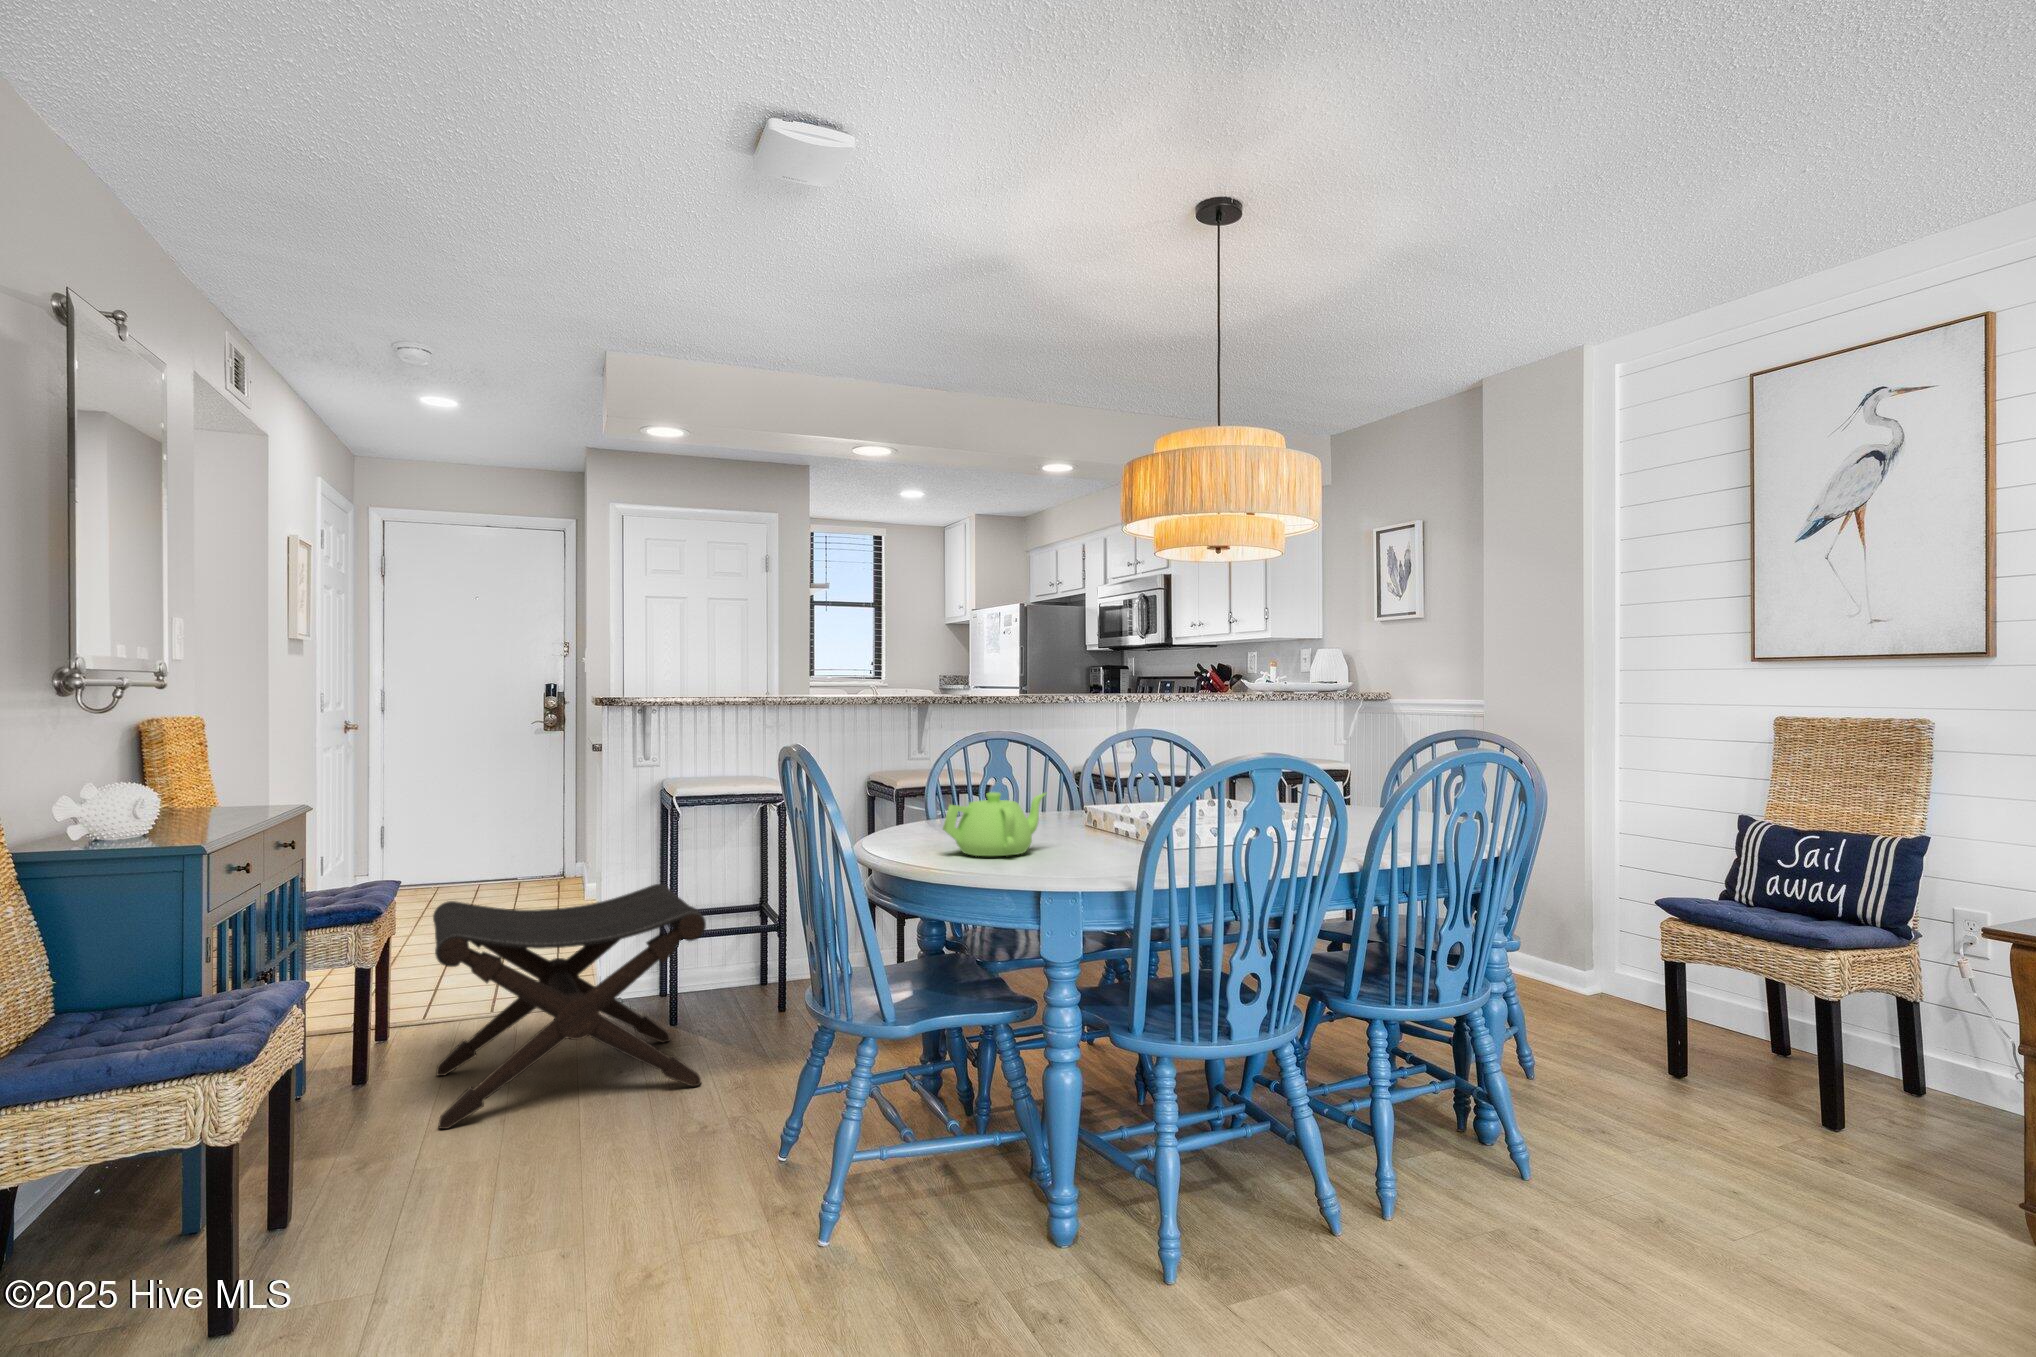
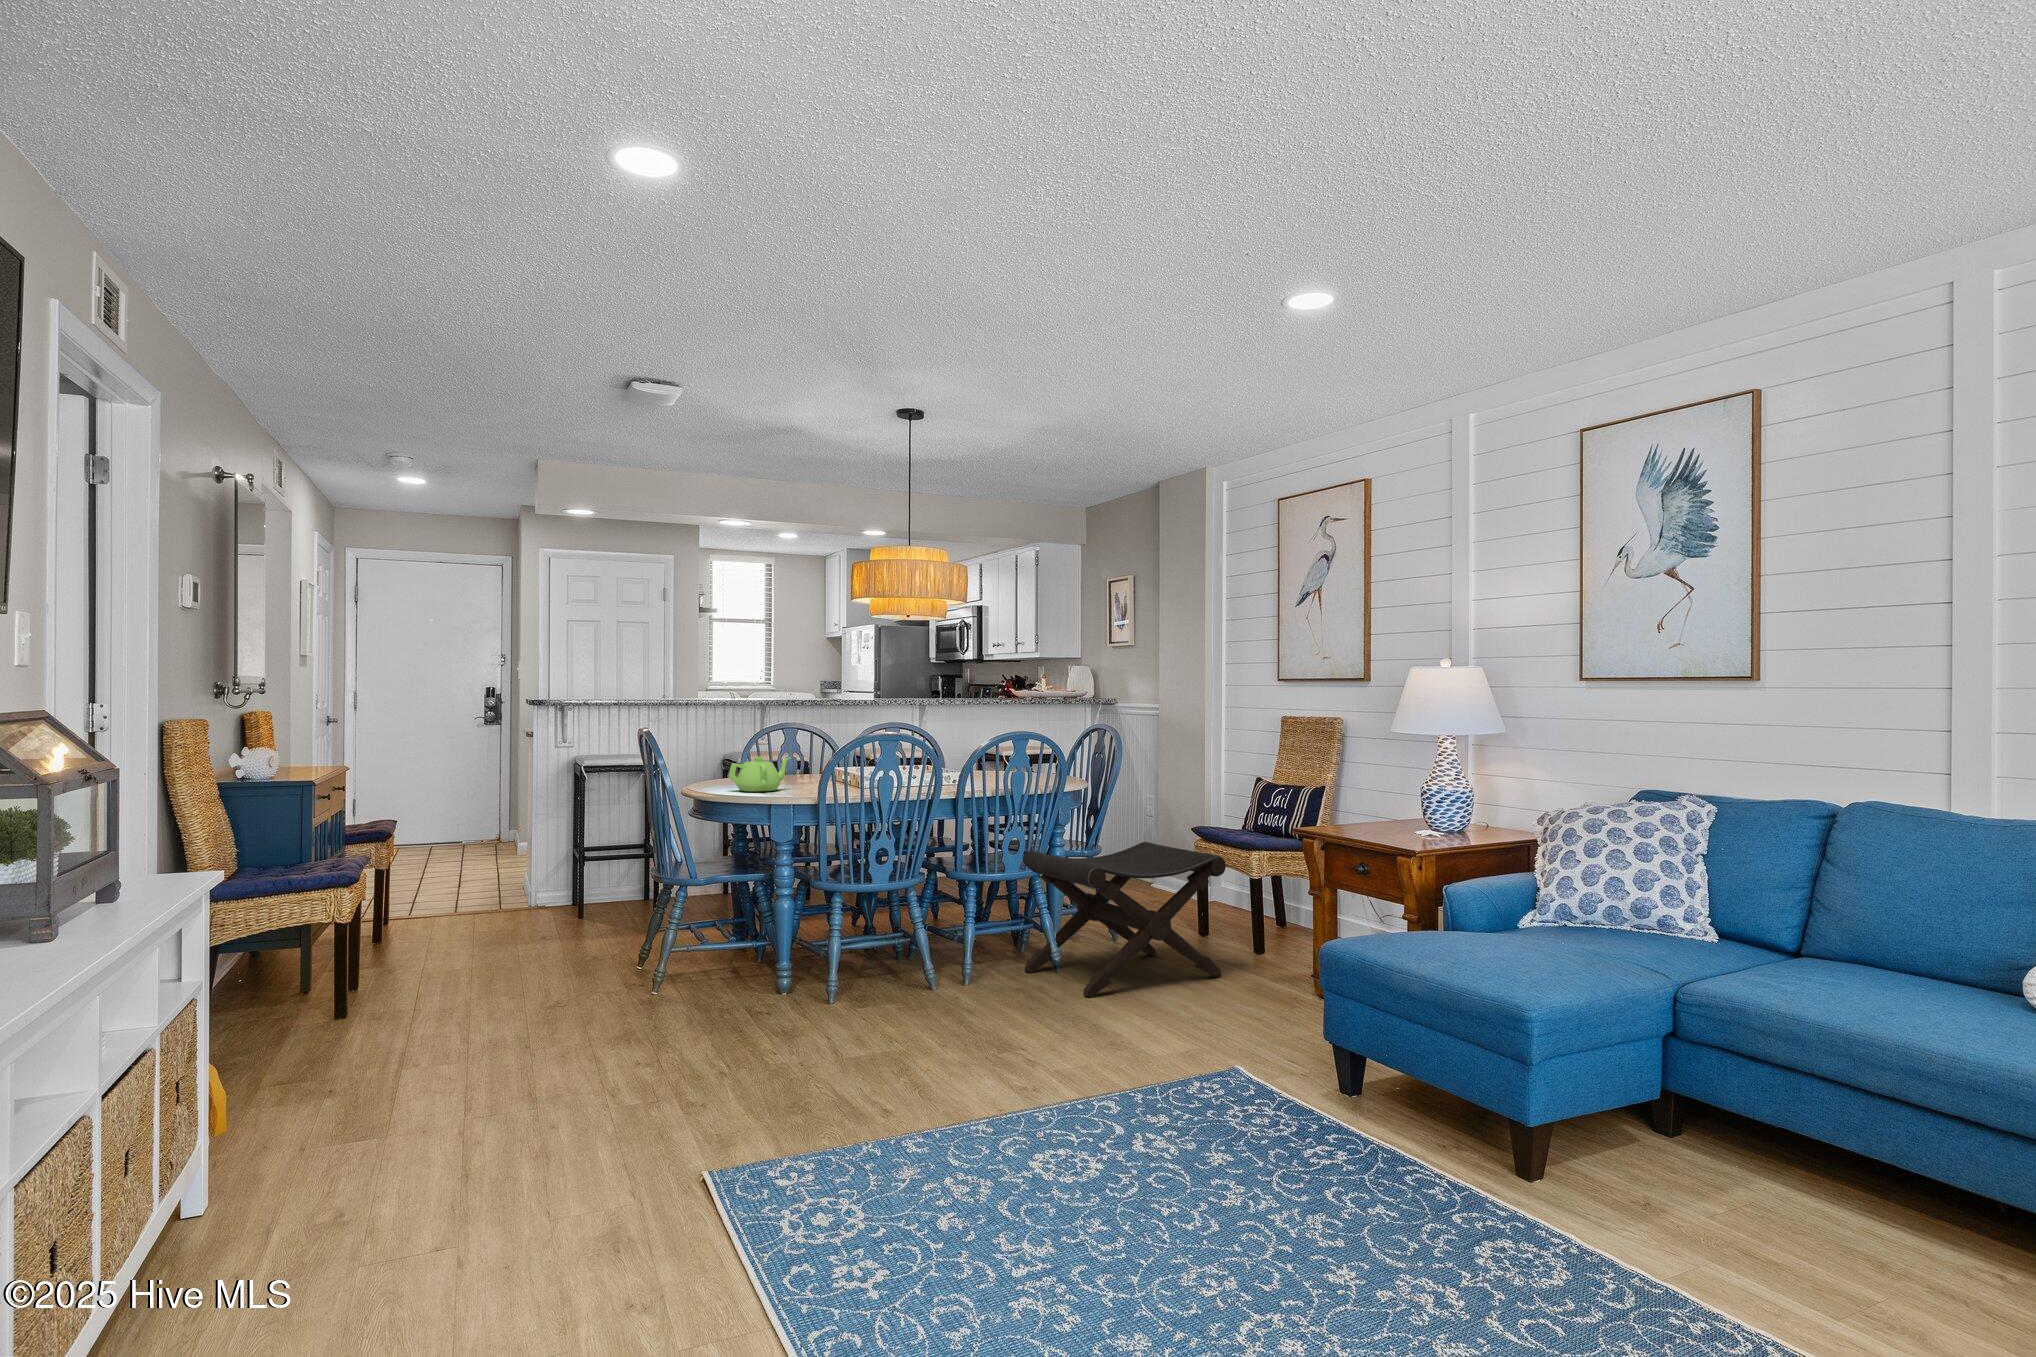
footstool: present [433,884,706,1129] -> present [1023,842,1226,997]

